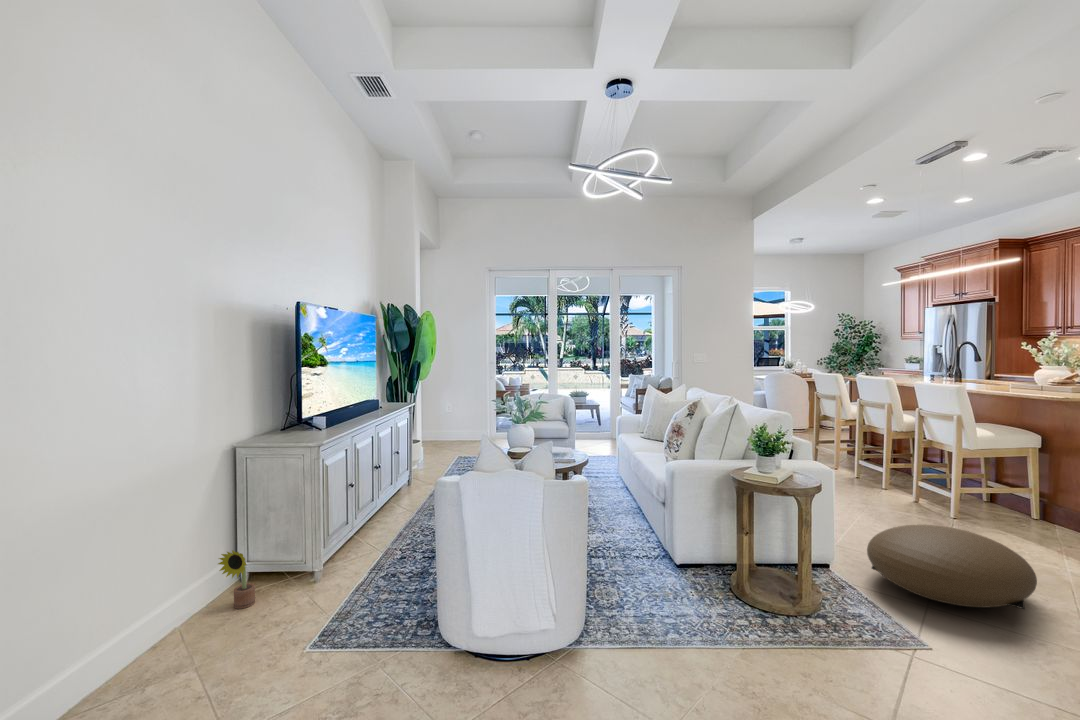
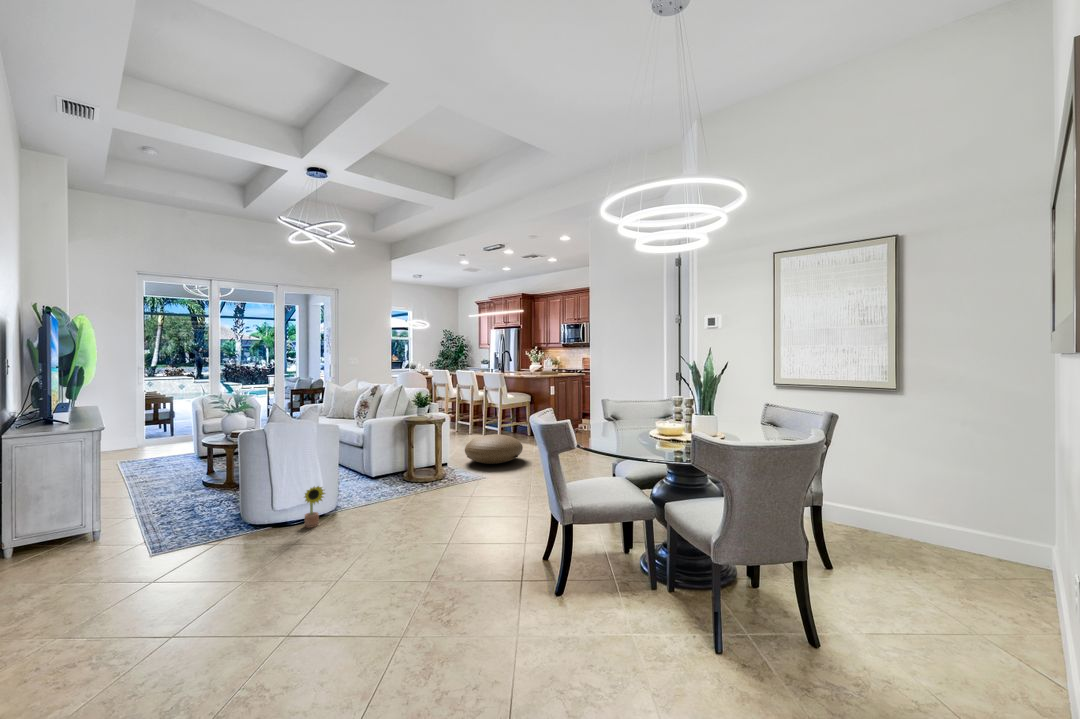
decorative plant: present [218,550,255,609] -> present [304,486,325,528]

